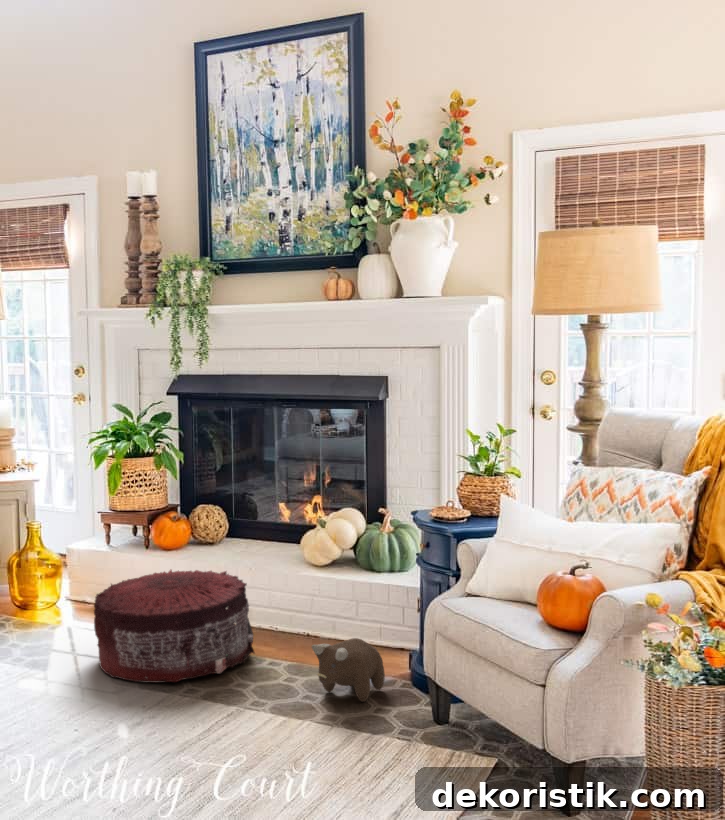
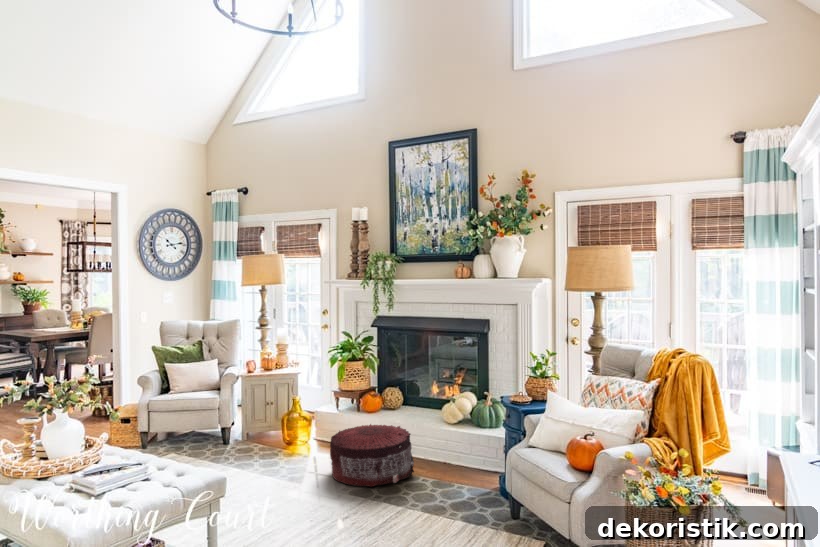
plush toy: present [312,638,385,702] -> none [444,467,484,503]

